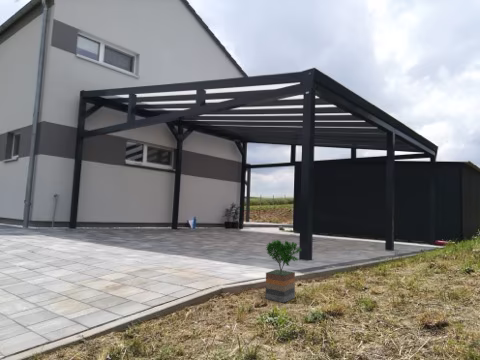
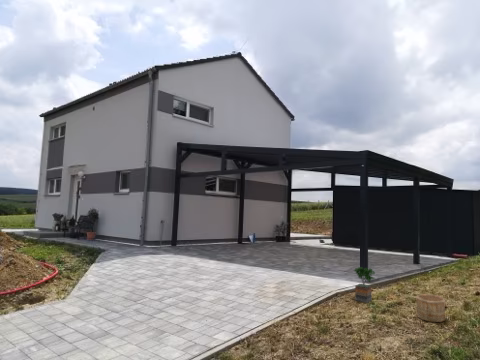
wooden bucket: none [362,285,419,341] -> present [416,294,445,322]

